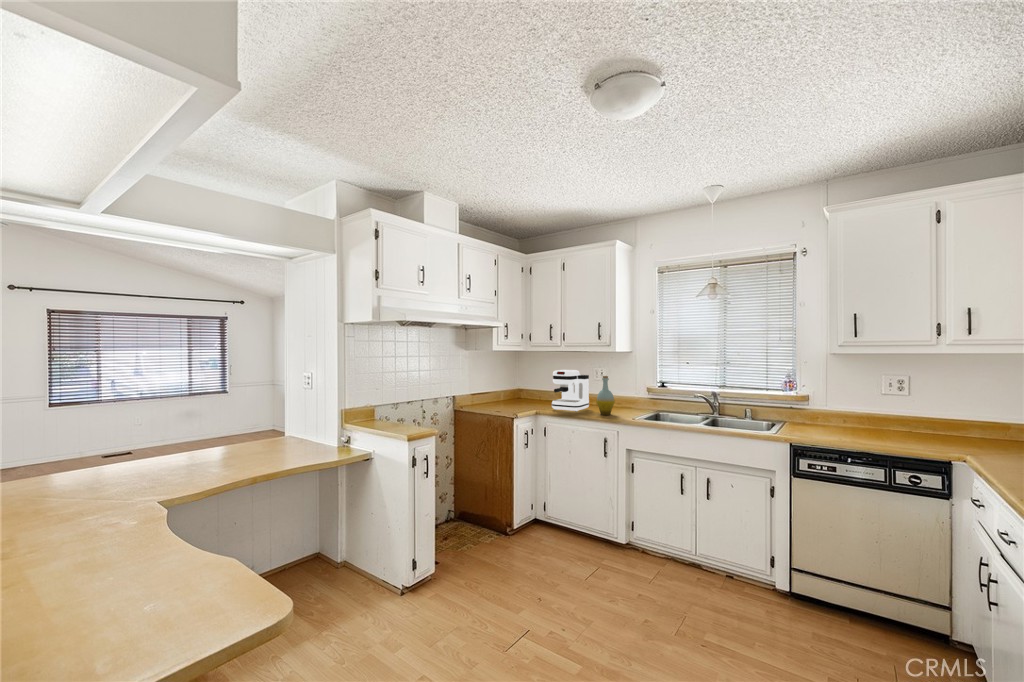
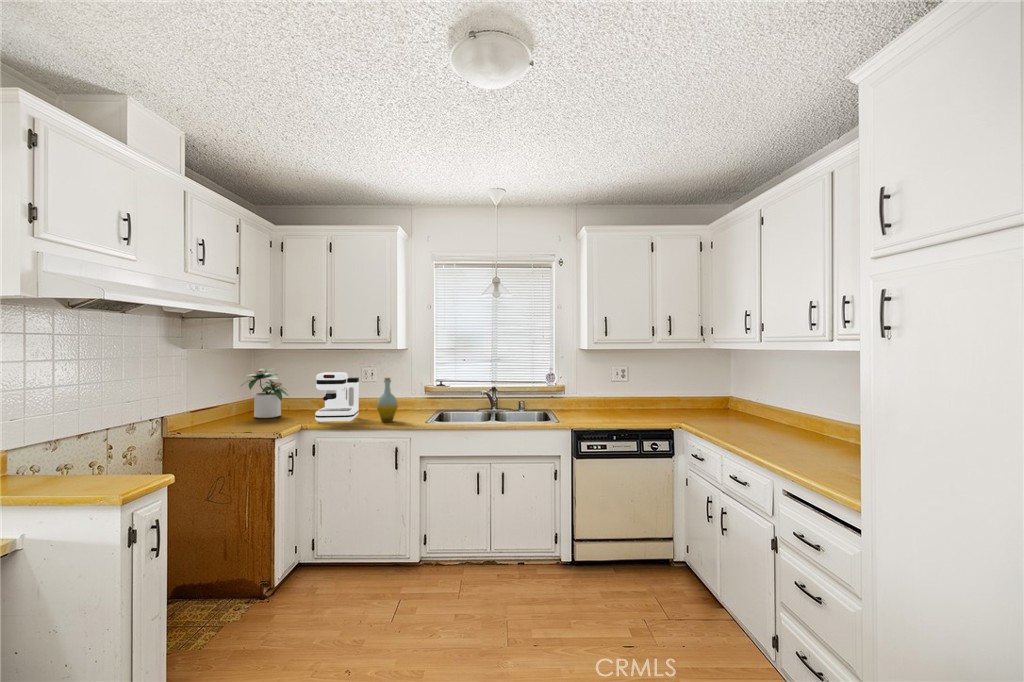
potted plant: none [510,366,544,403] -> present [241,368,289,418]

